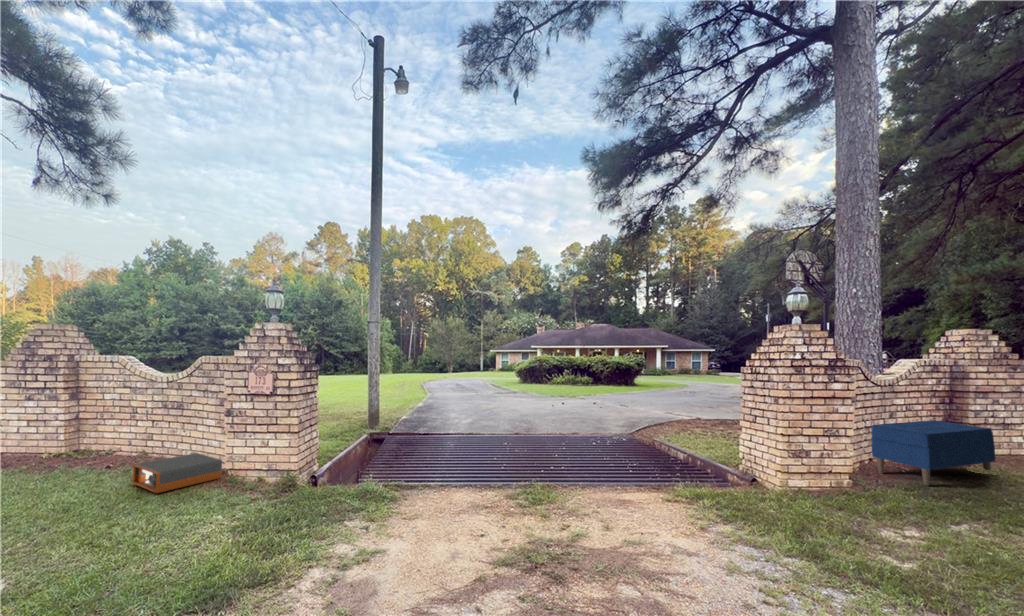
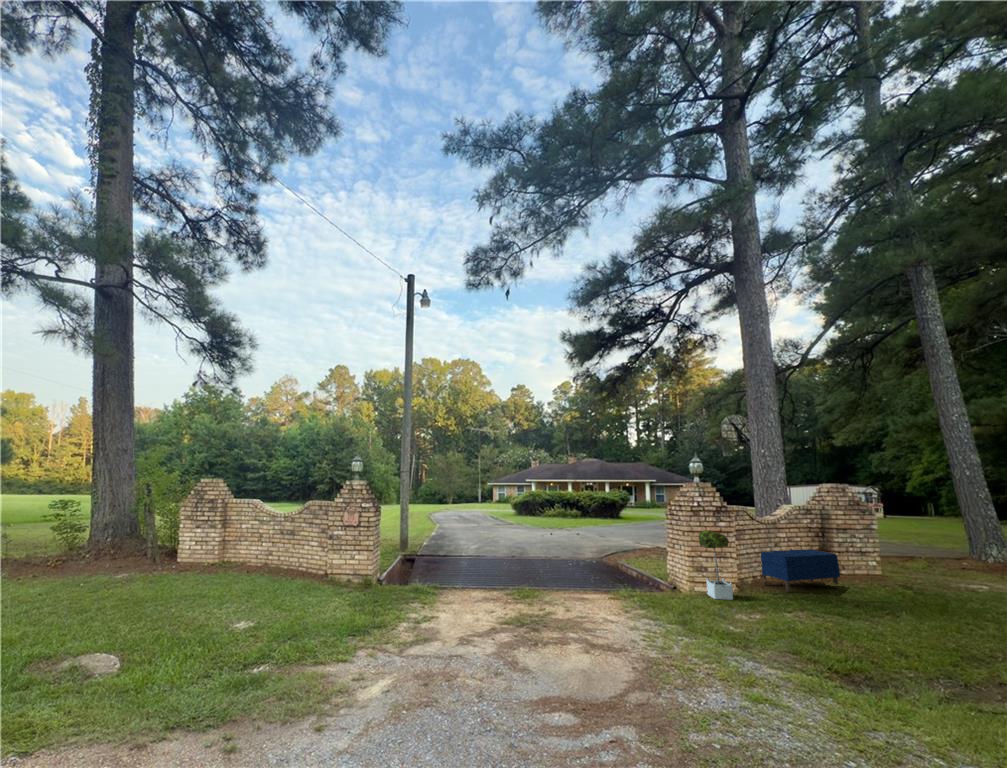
potted tree: none [800,396,858,502] -> present [699,531,733,600]
storage box: present [132,453,222,493] -> none [270,565,323,589]

